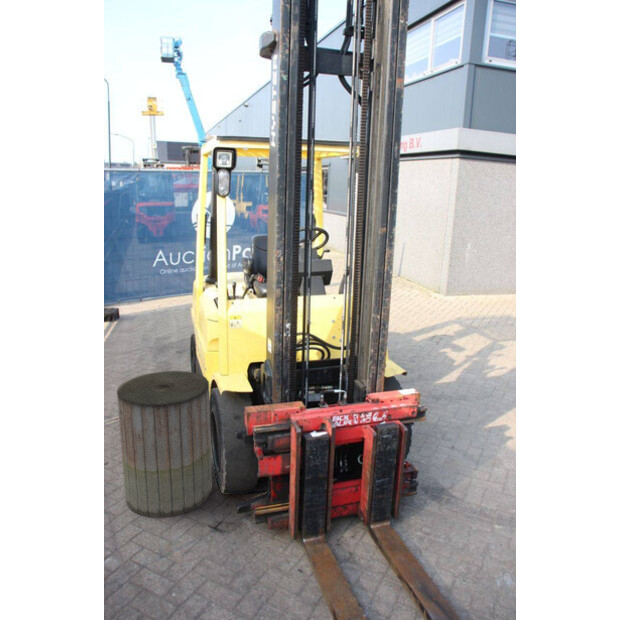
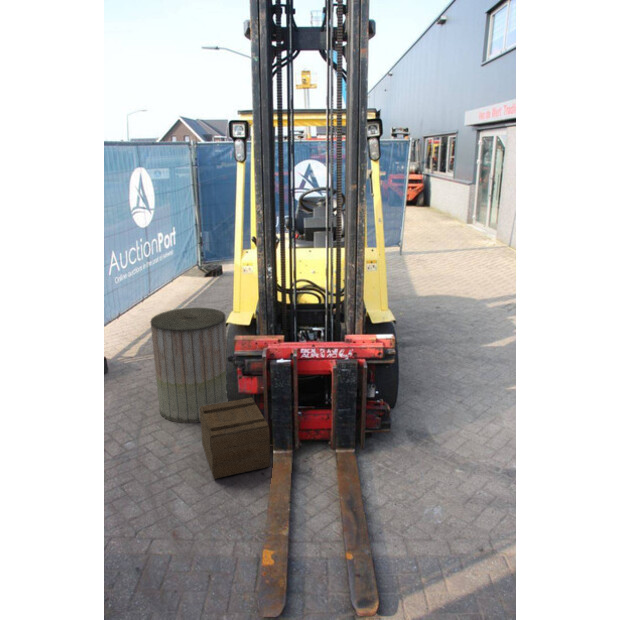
wooden crate: none [207,477,305,591] -> present [199,398,270,479]

